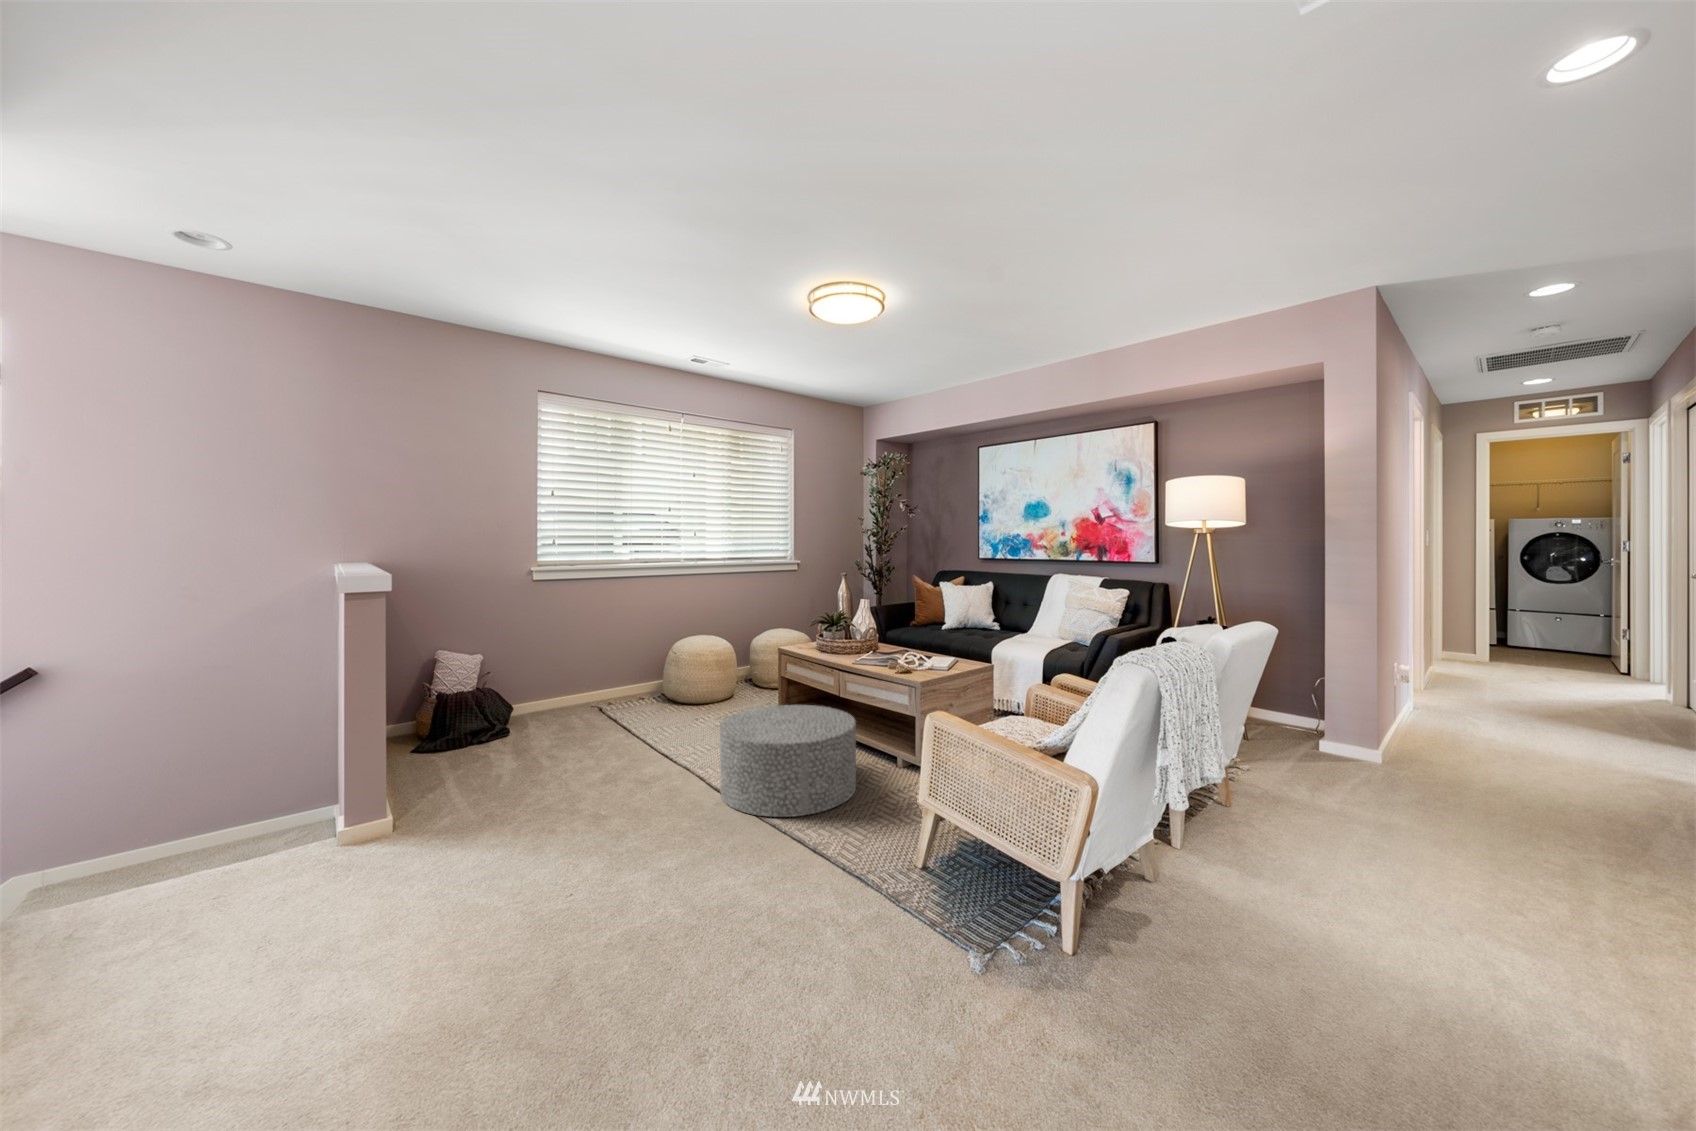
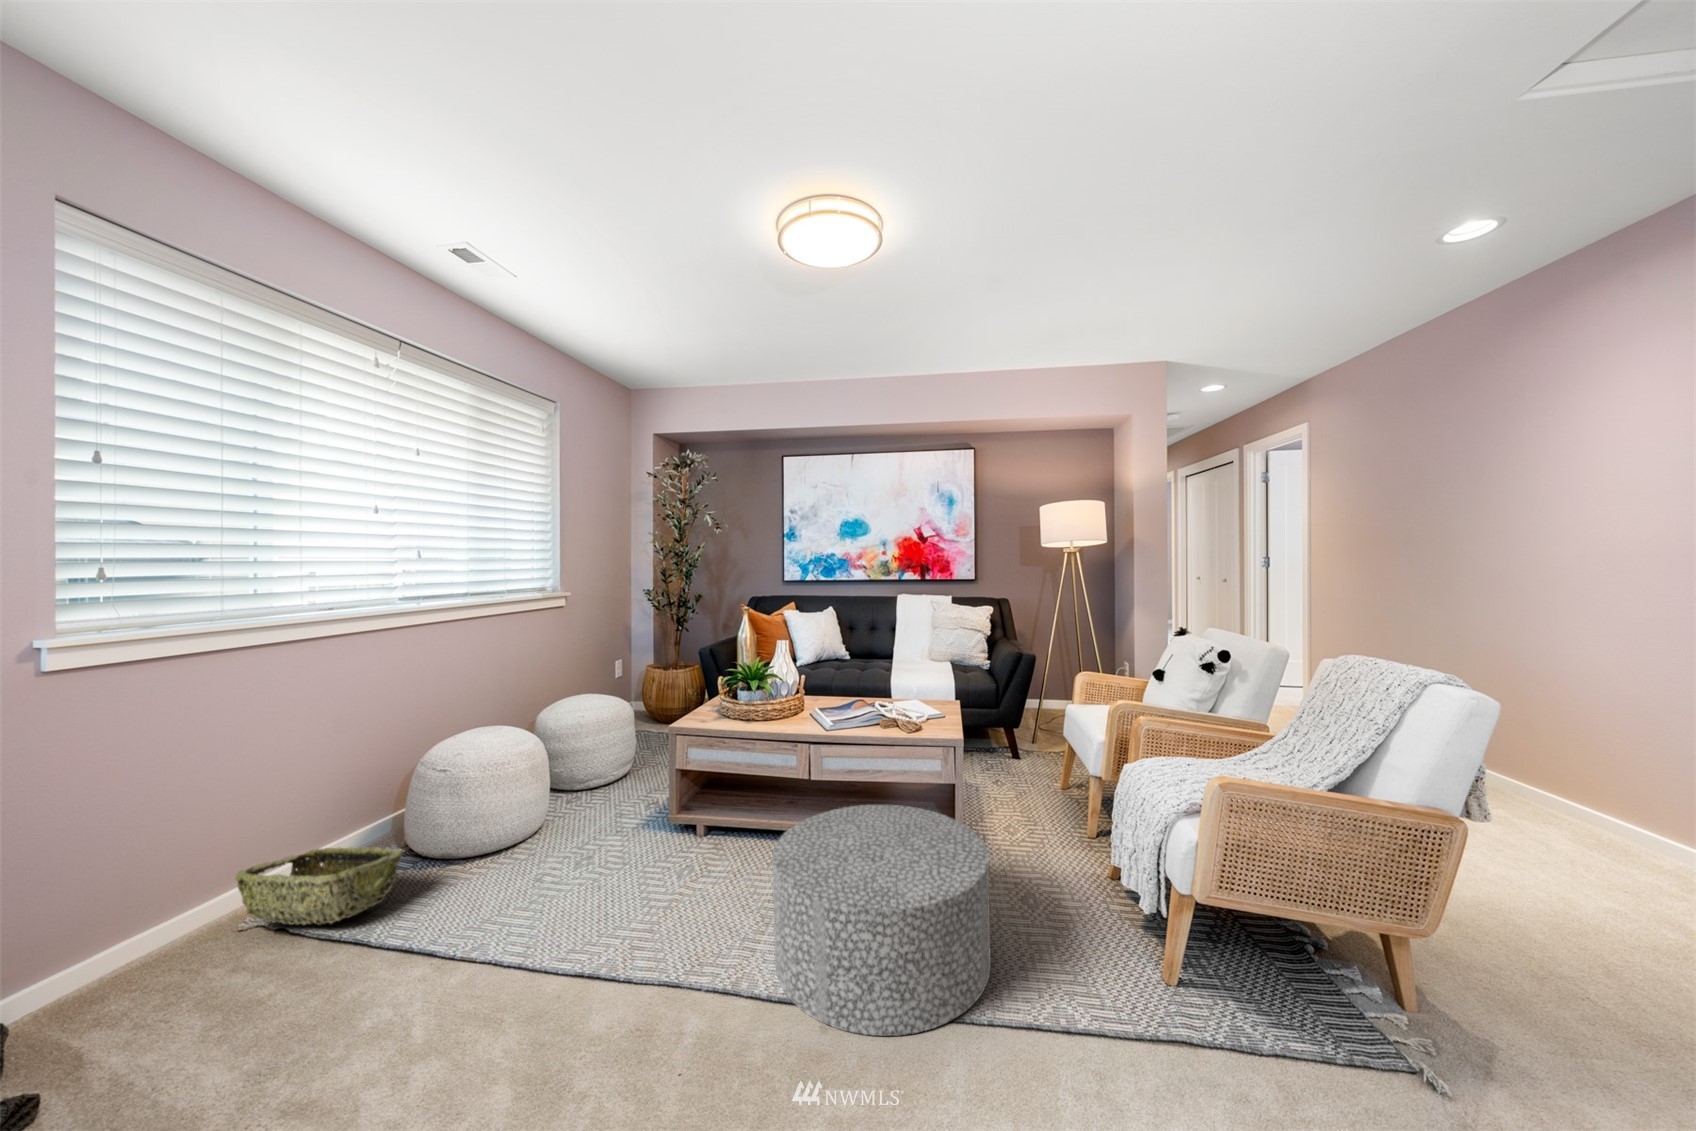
woven basket: none [596,679,652,711] -> present [236,847,403,925]

